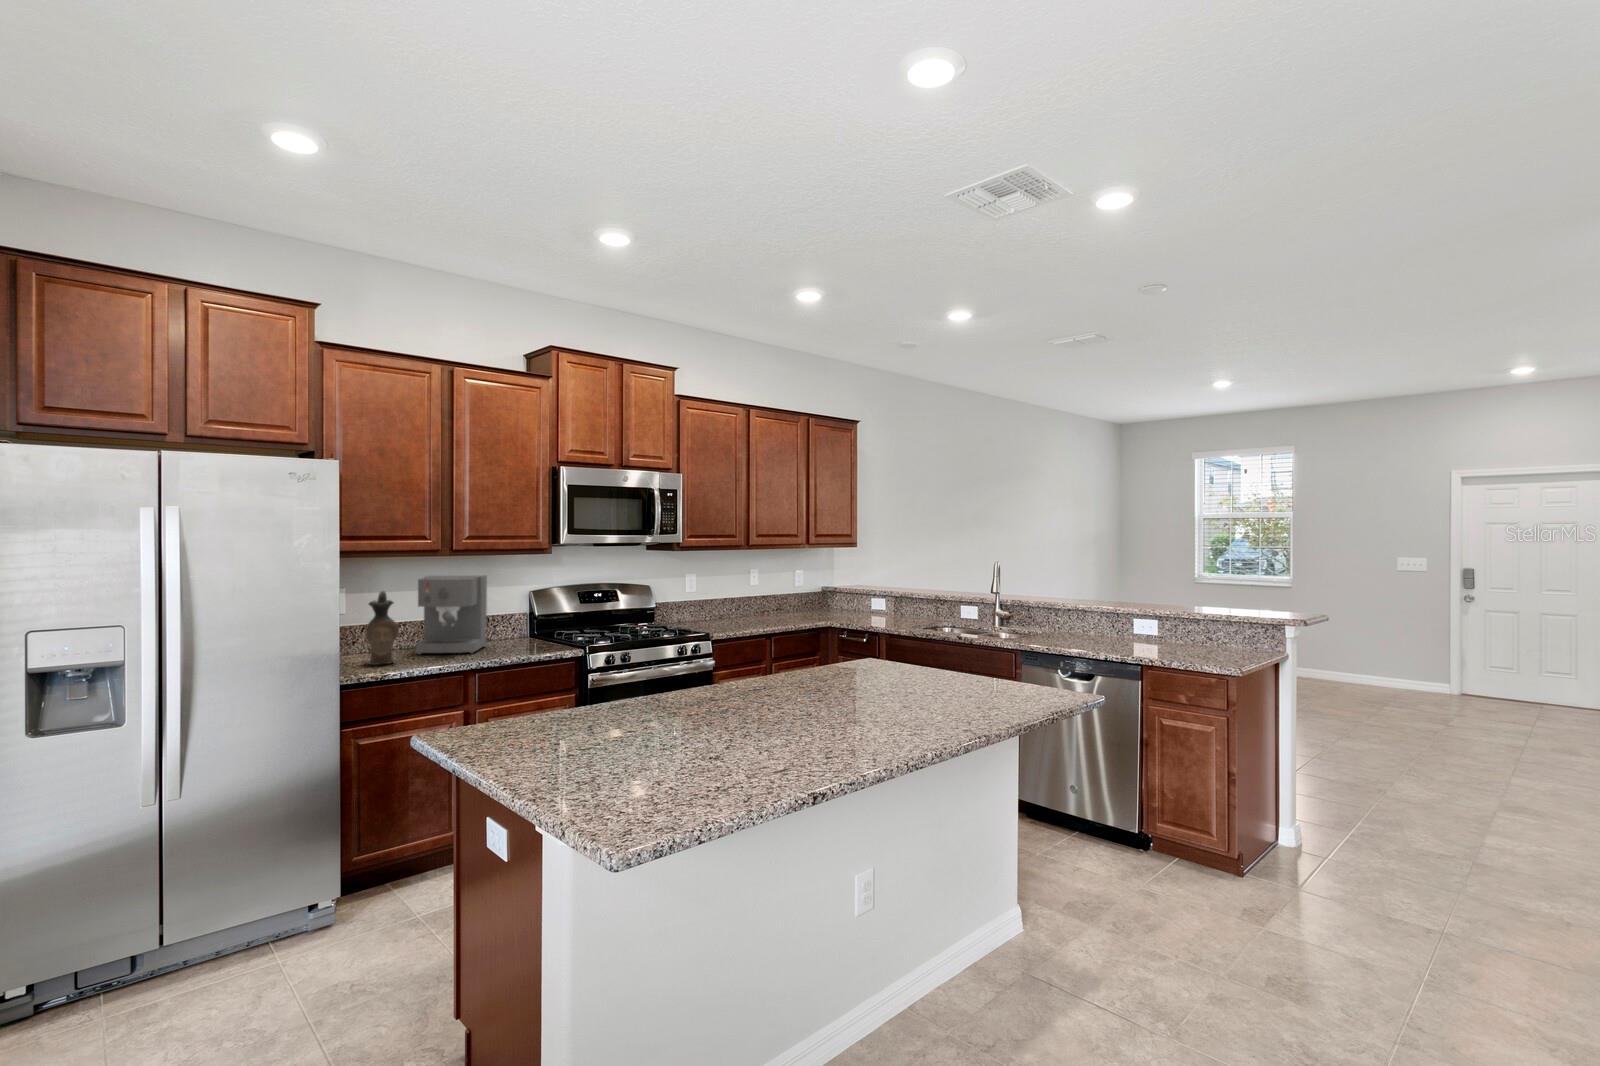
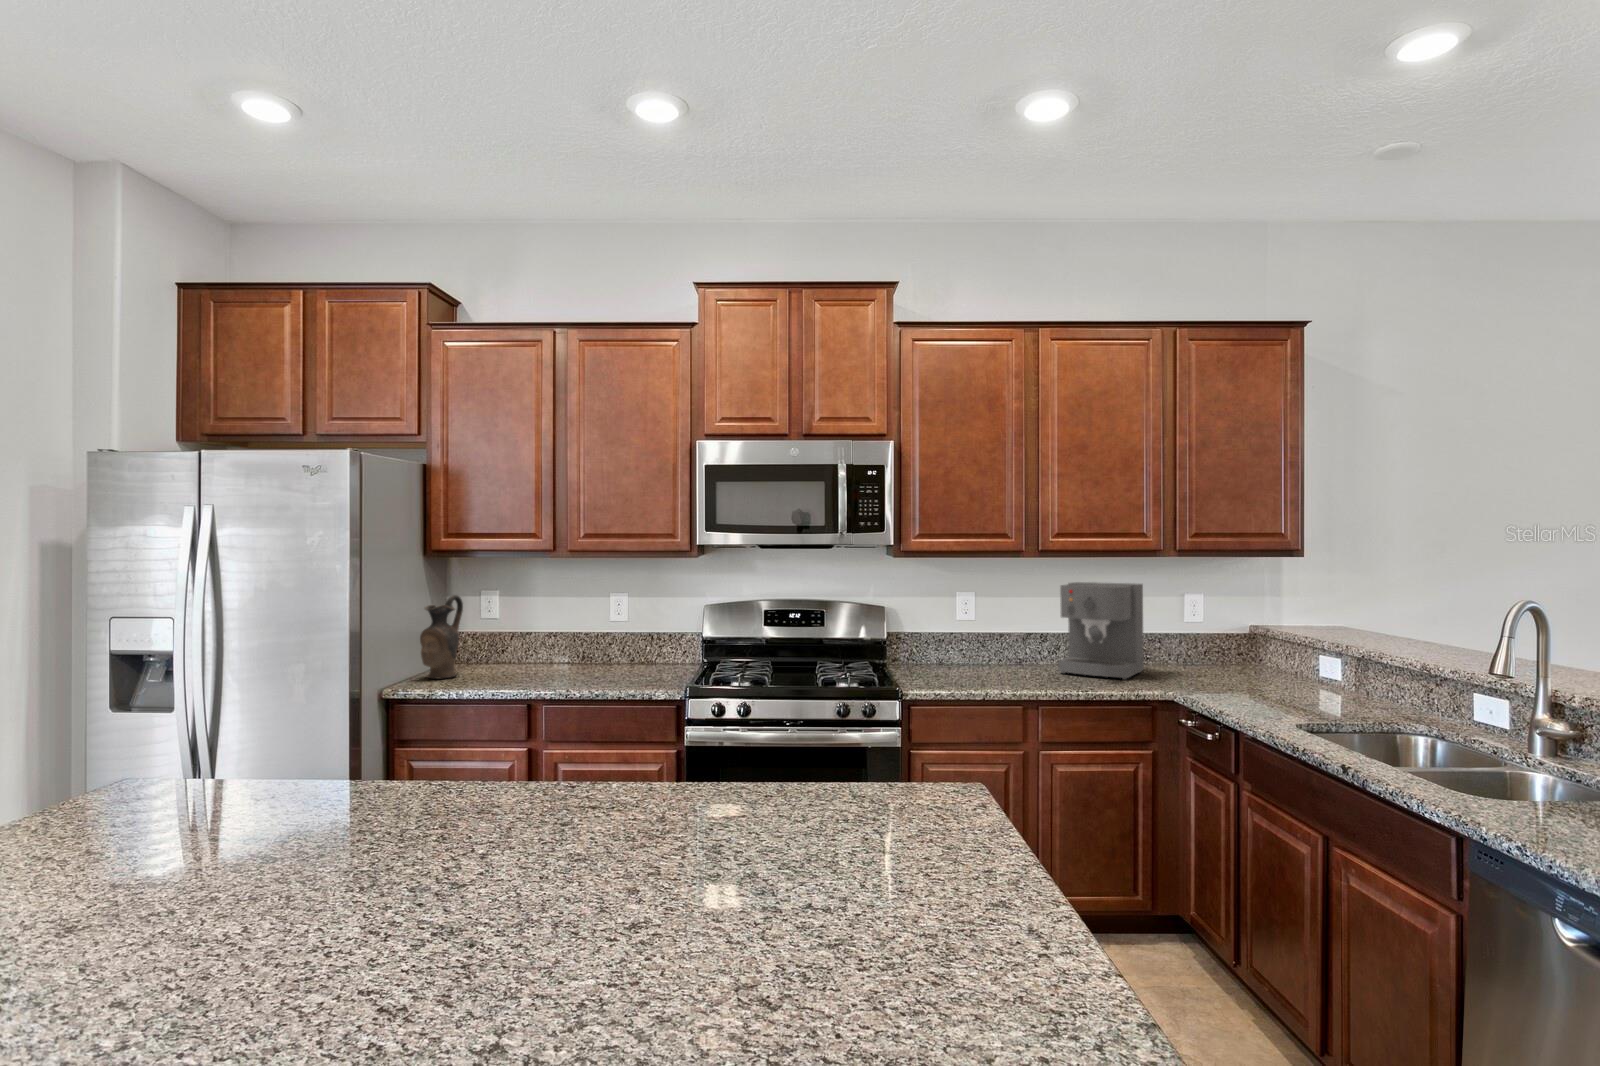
coffee maker: present [415,575,487,654] -> present [1059,582,1144,680]

